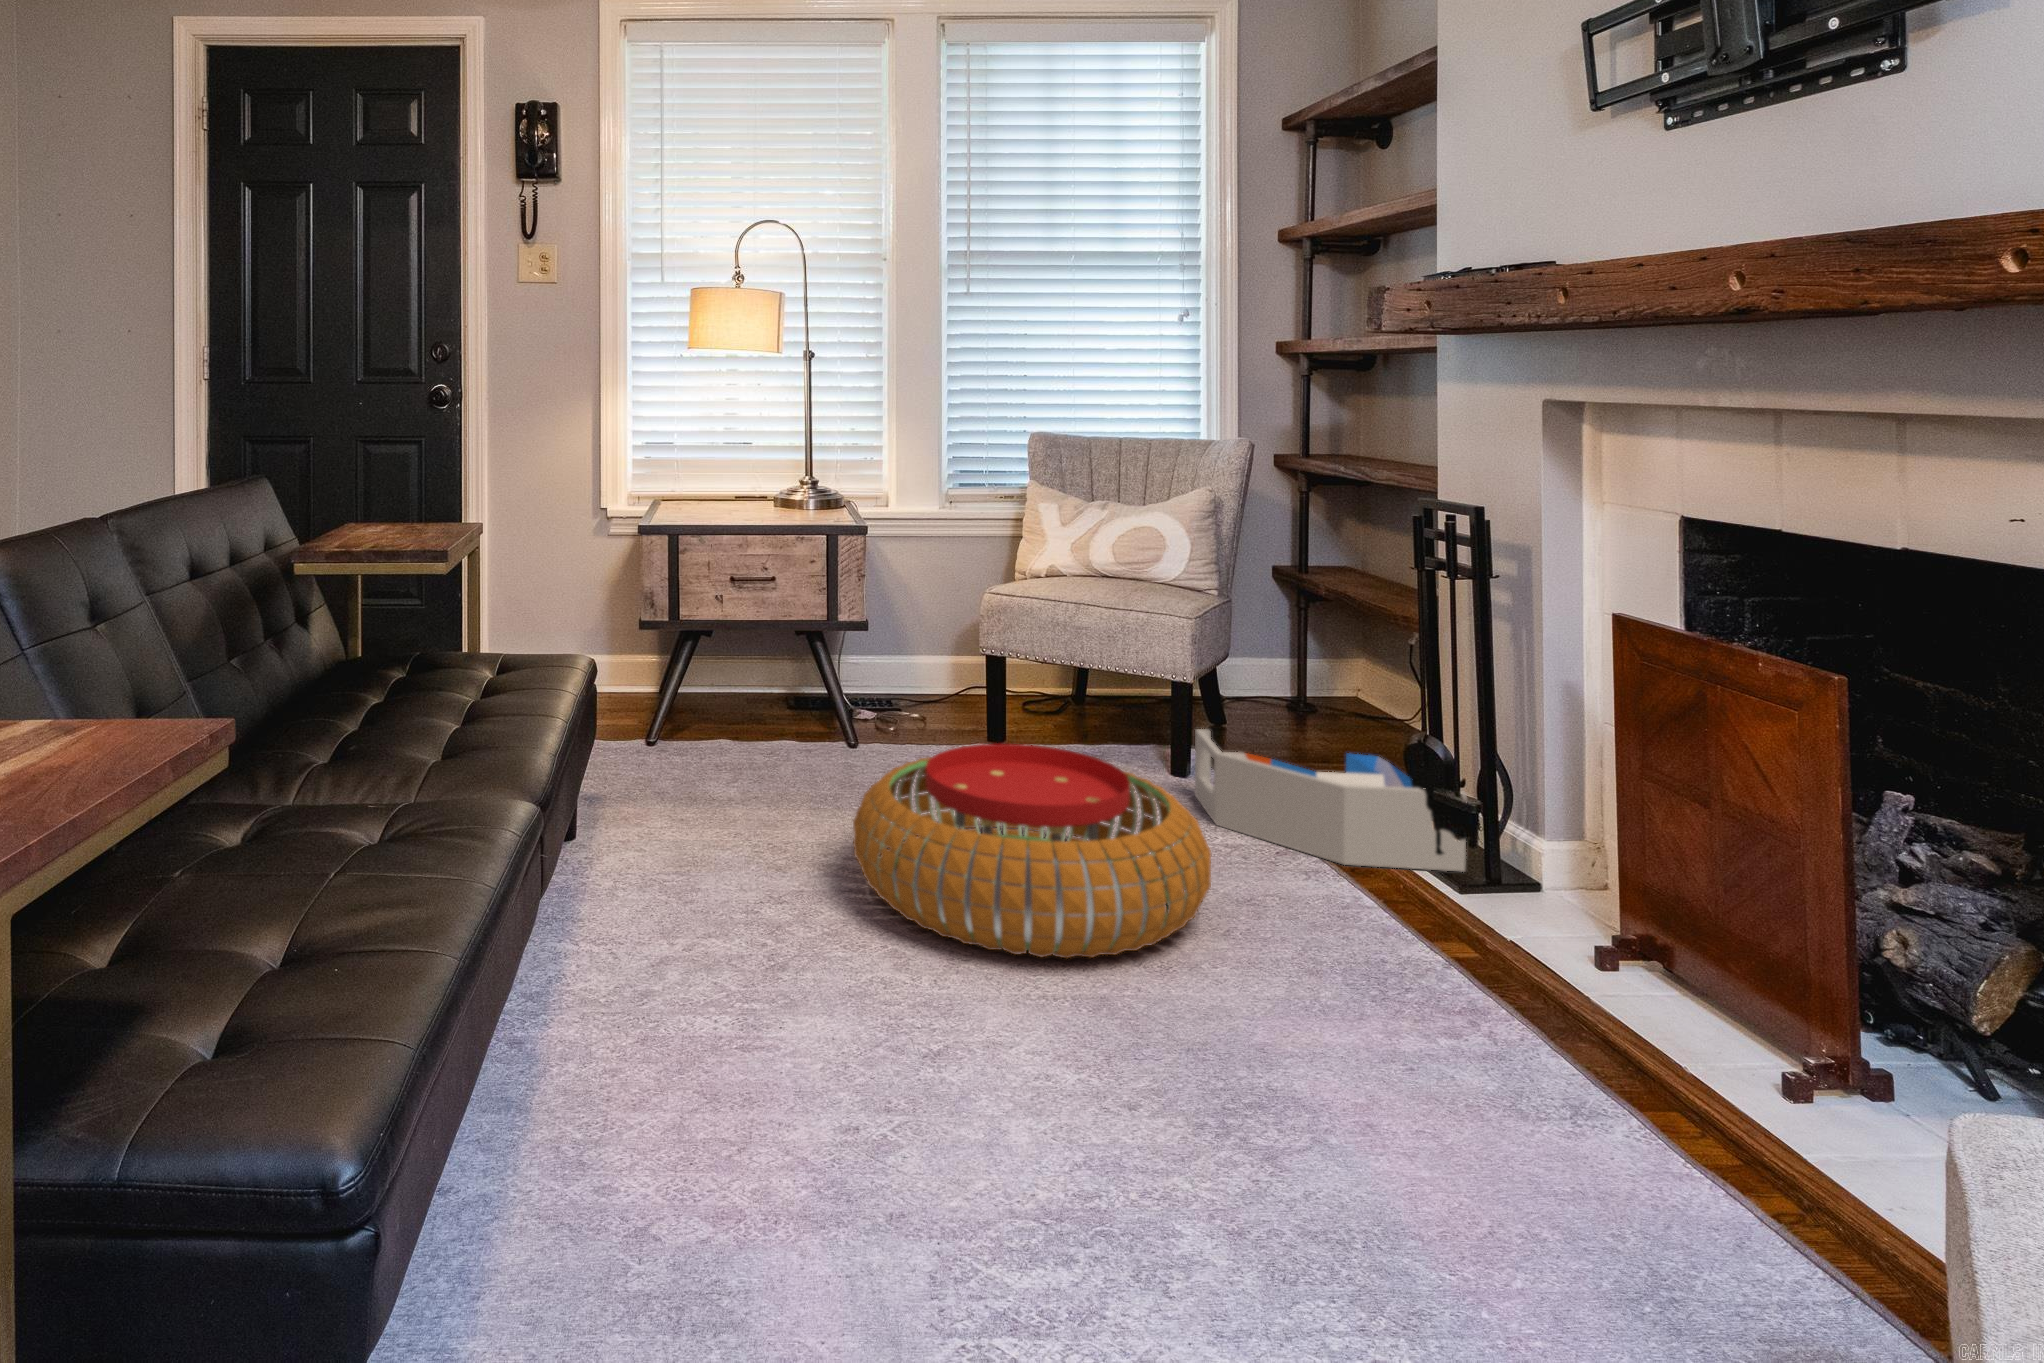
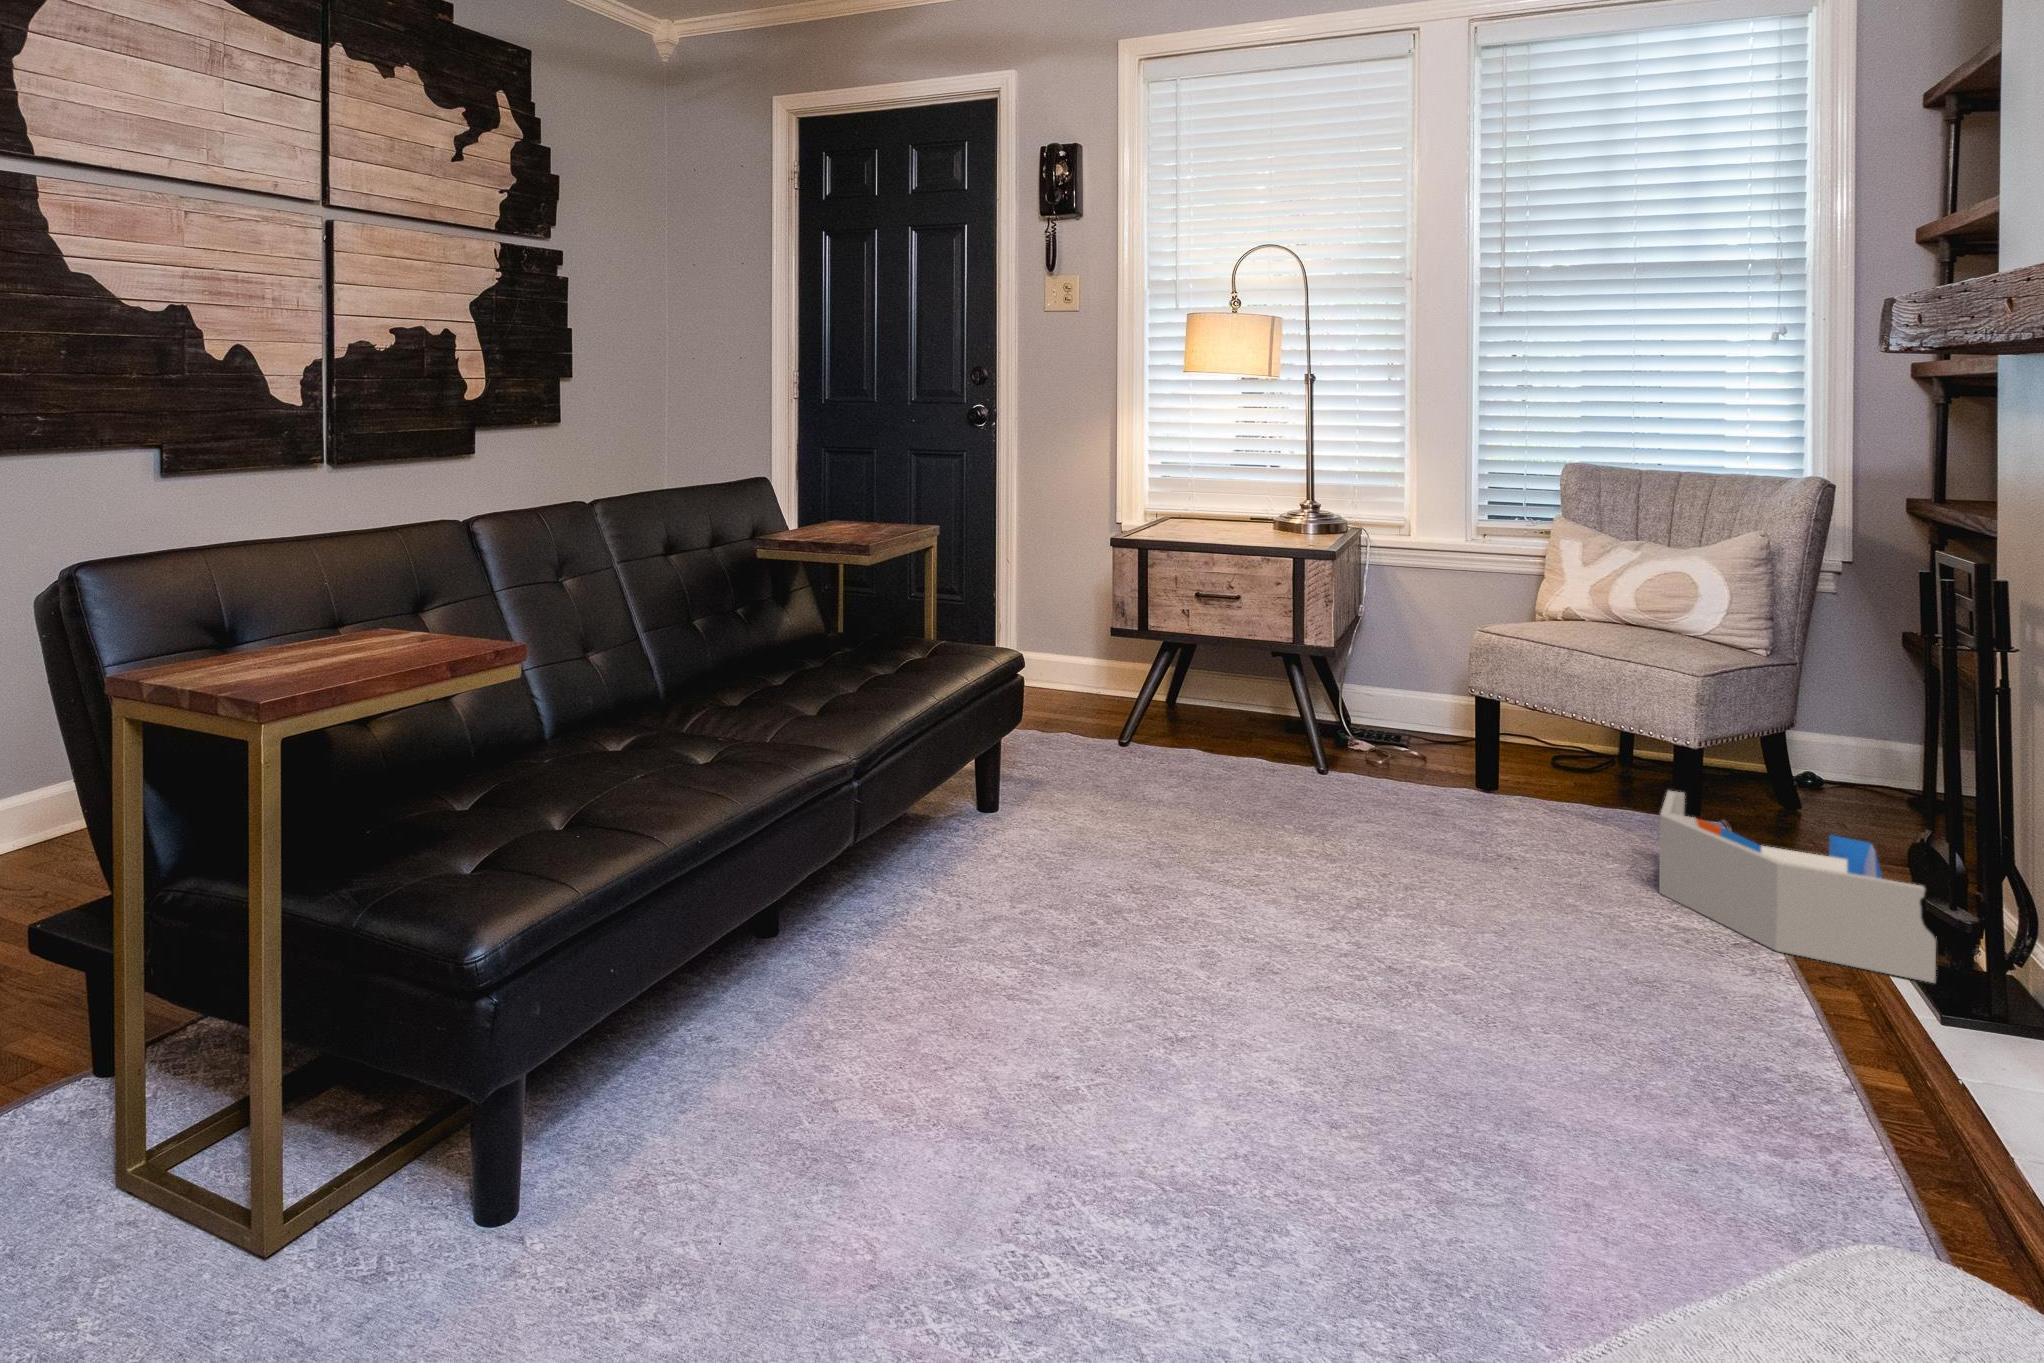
pouf: present [853,744,1211,958] -> none [1195,765,1559,976]

